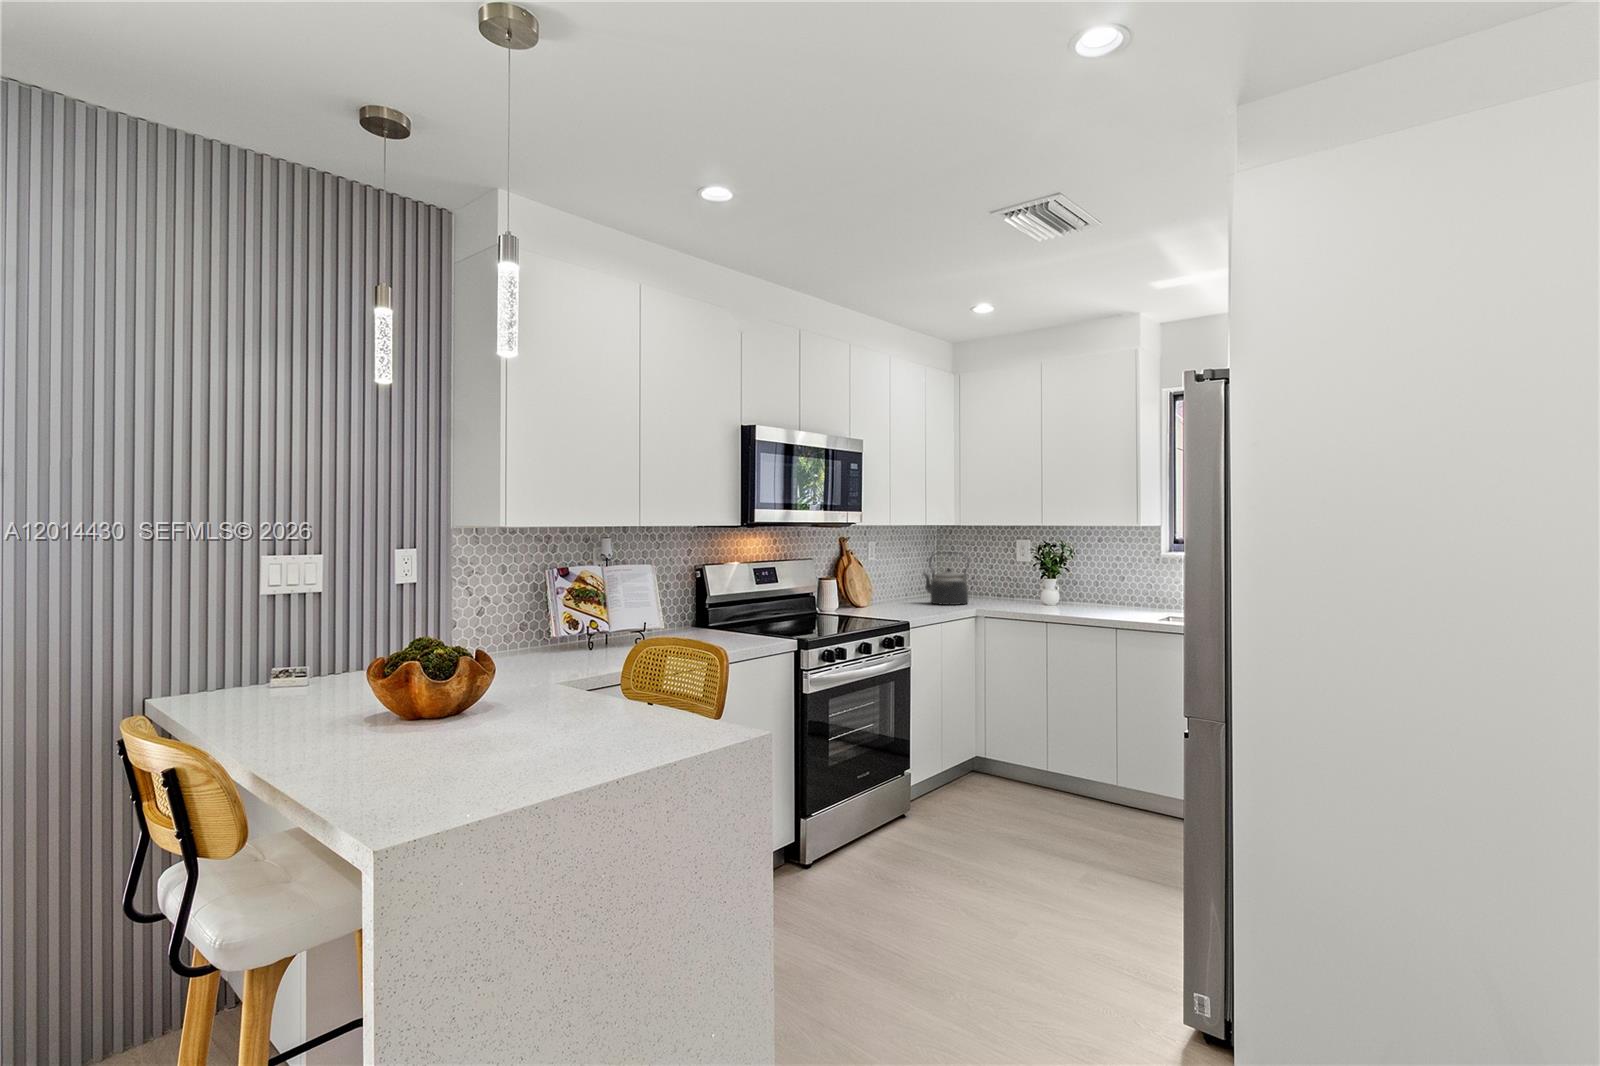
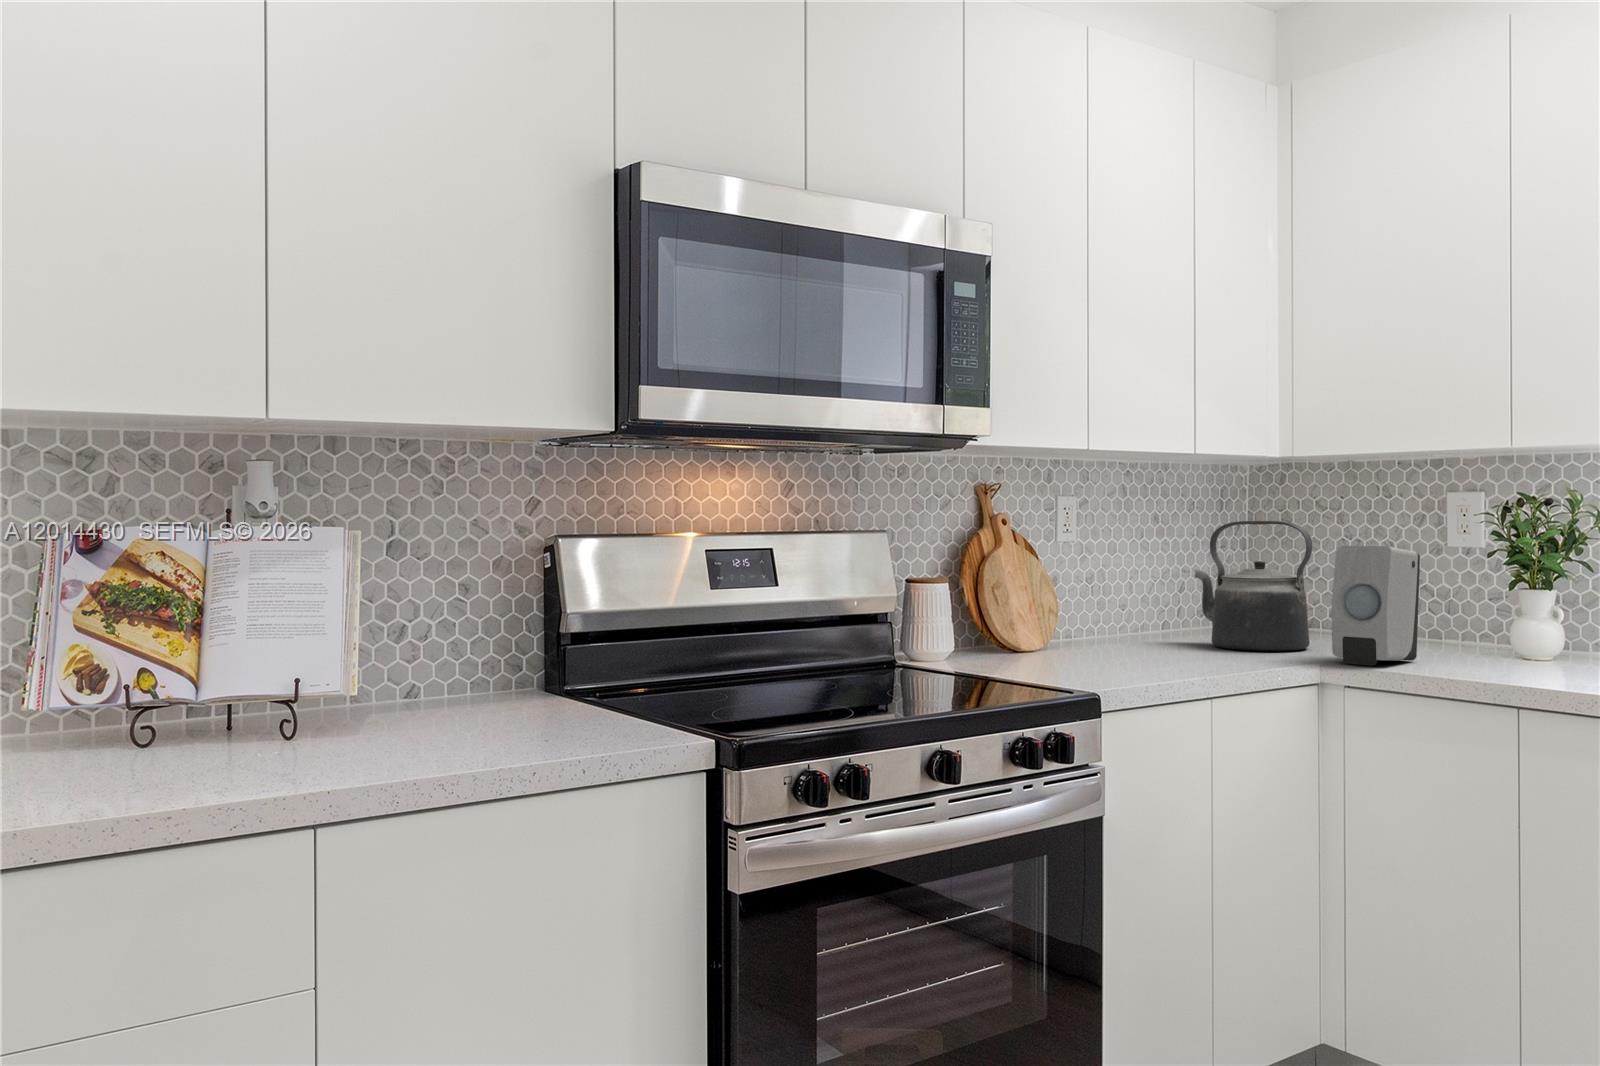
soap dispenser: none [980,563,1010,609] -> present [1332,546,1420,666]

